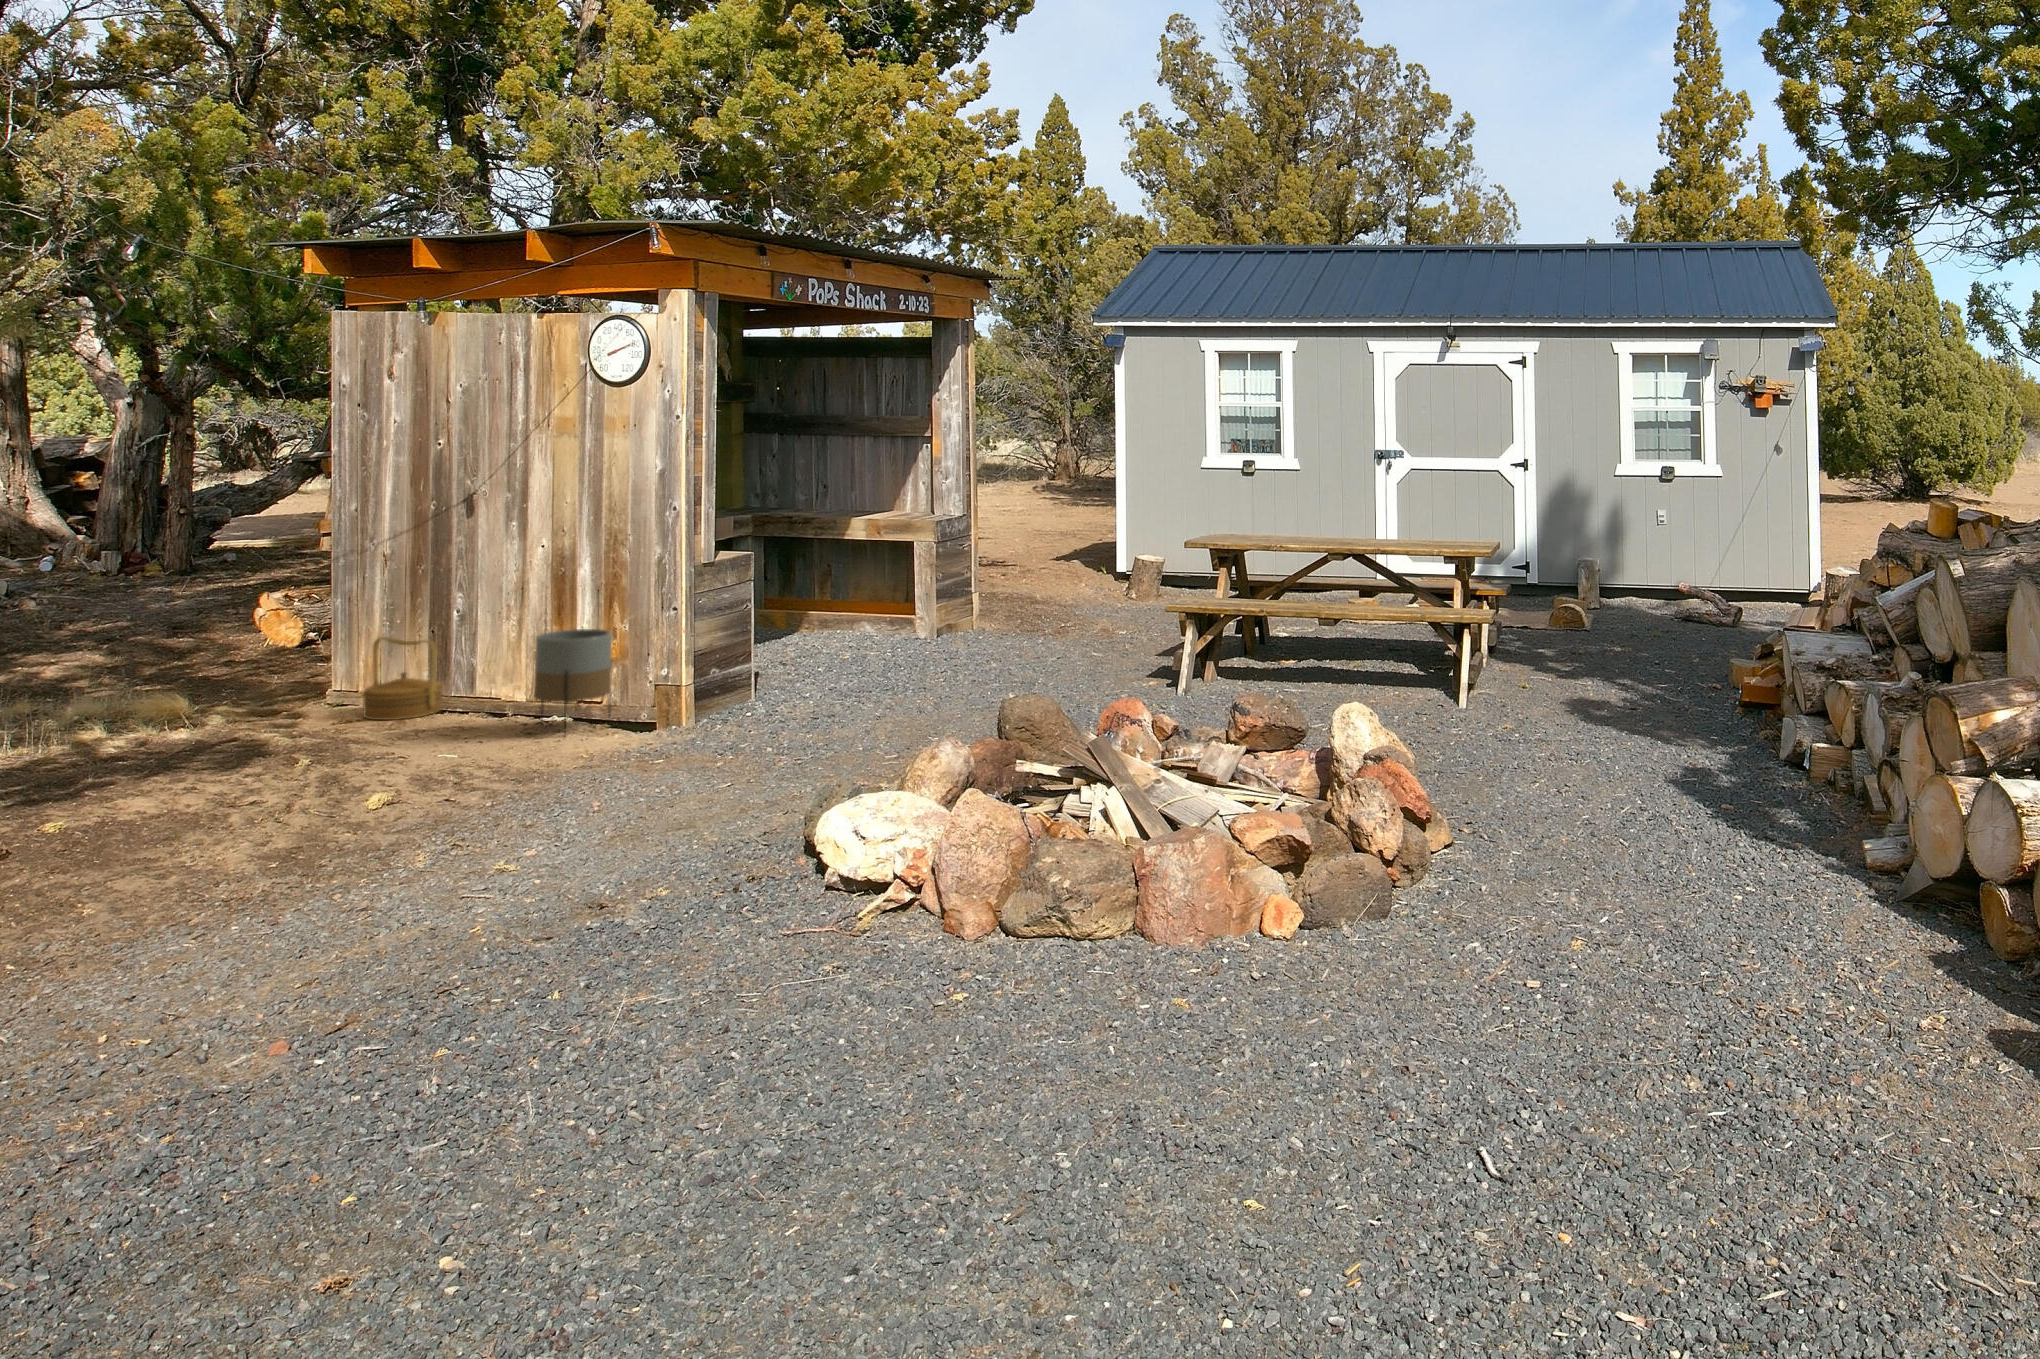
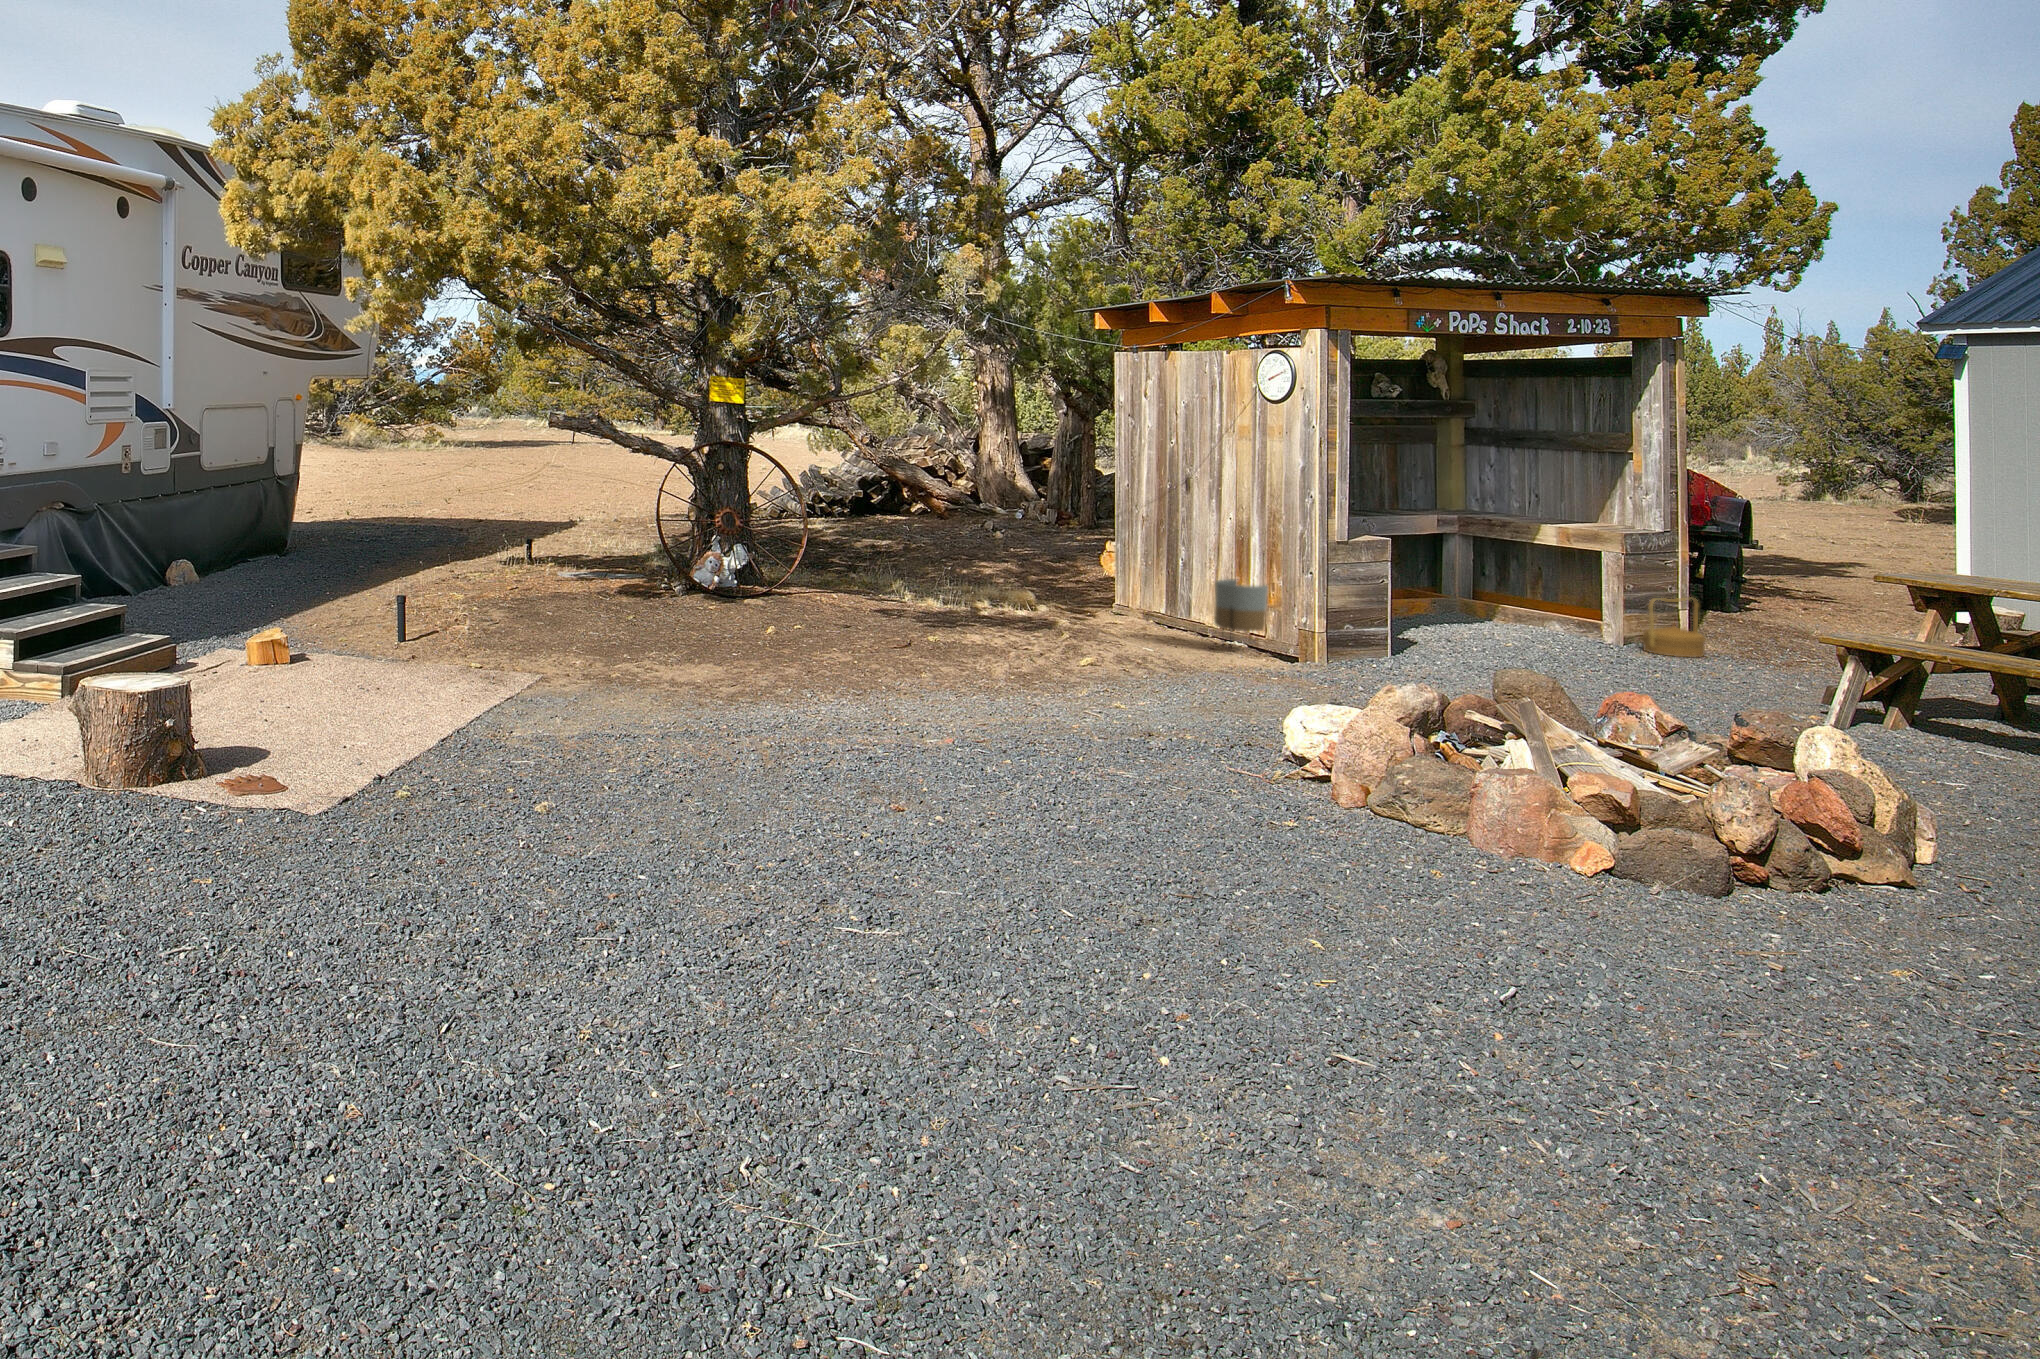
woven basket: present [363,637,443,720] -> present [1643,598,1705,657]

